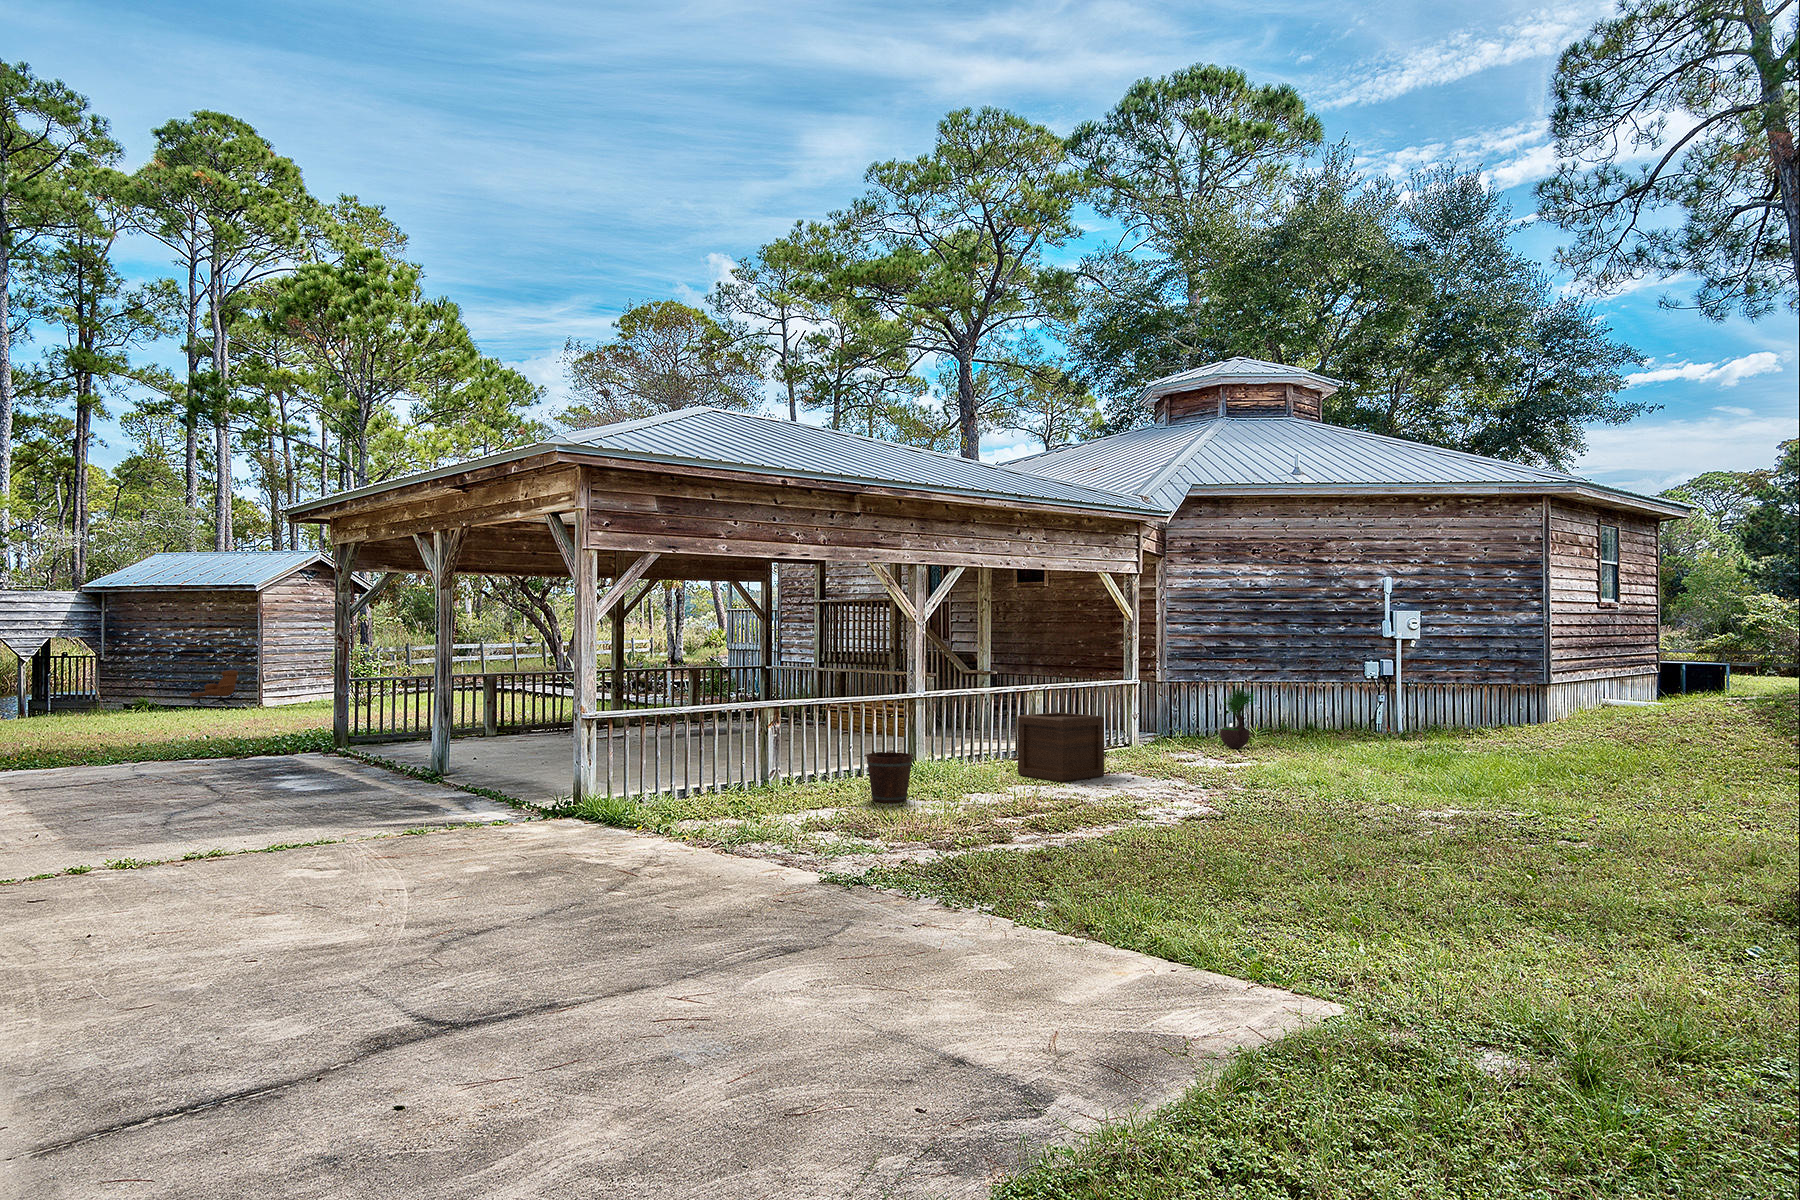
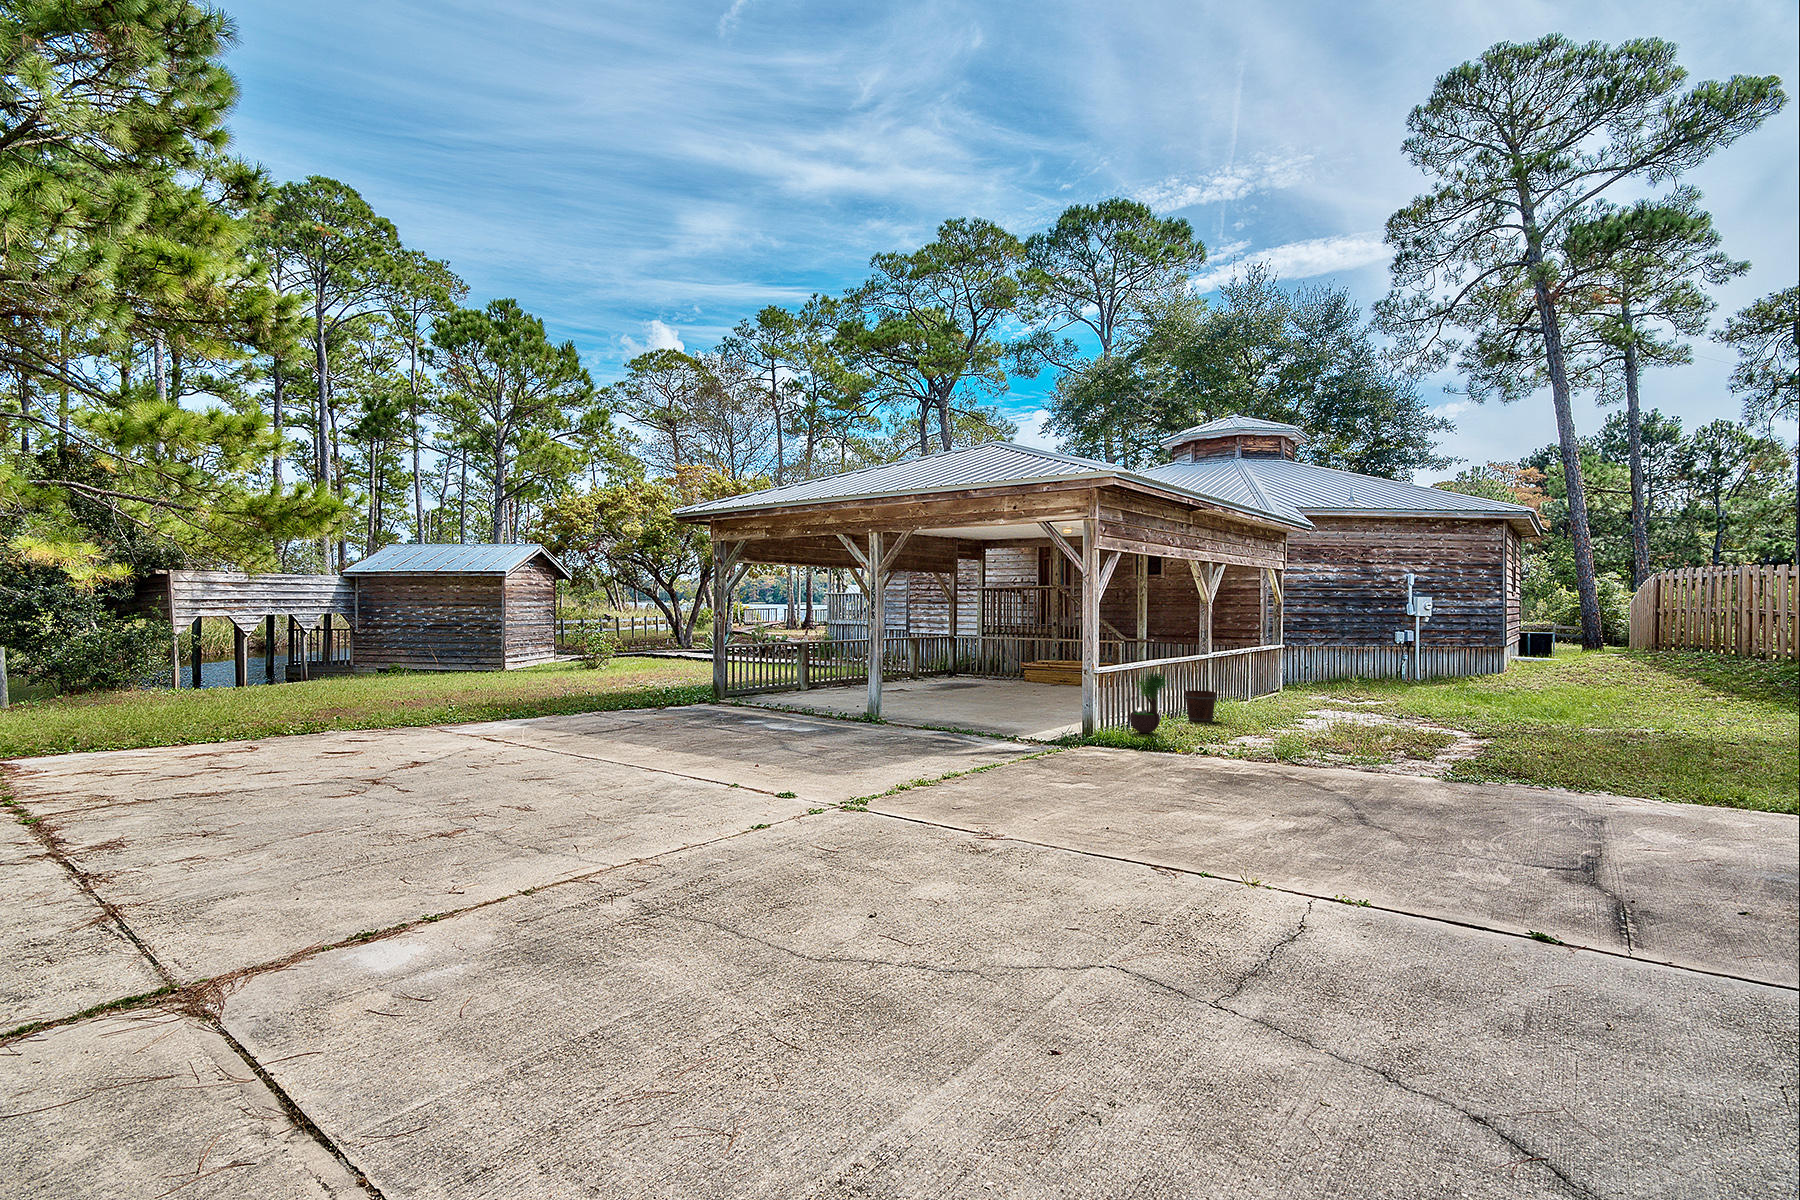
lounge chair: present [190,670,238,706] -> none [455,640,485,668]
potted tree: present [1220,688,1256,748] -> present [1130,671,1168,733]
wooden crate: present [1018,713,1104,782] -> none [1234,665,1290,709]

